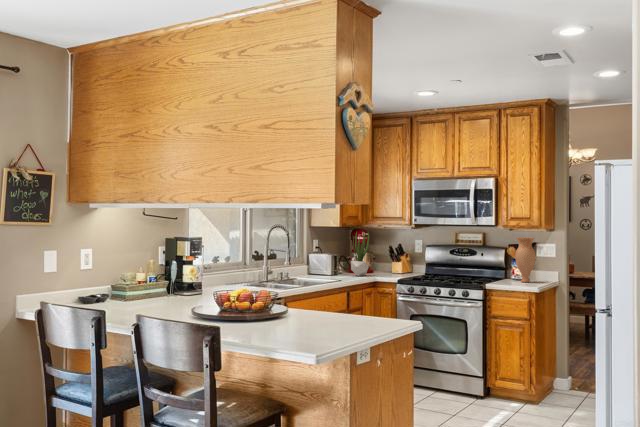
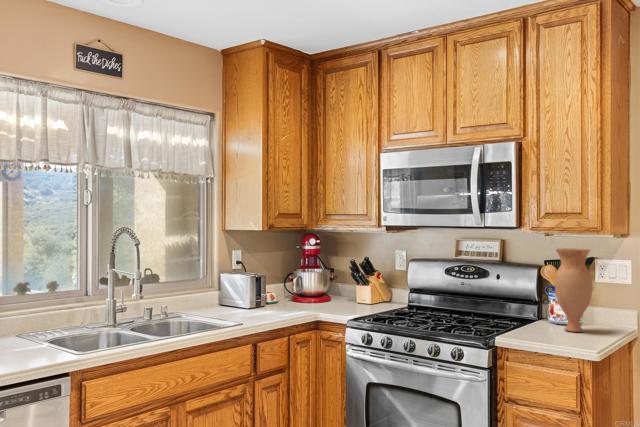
potted plant: present [351,232,369,276] -> none [281,234,312,310]

